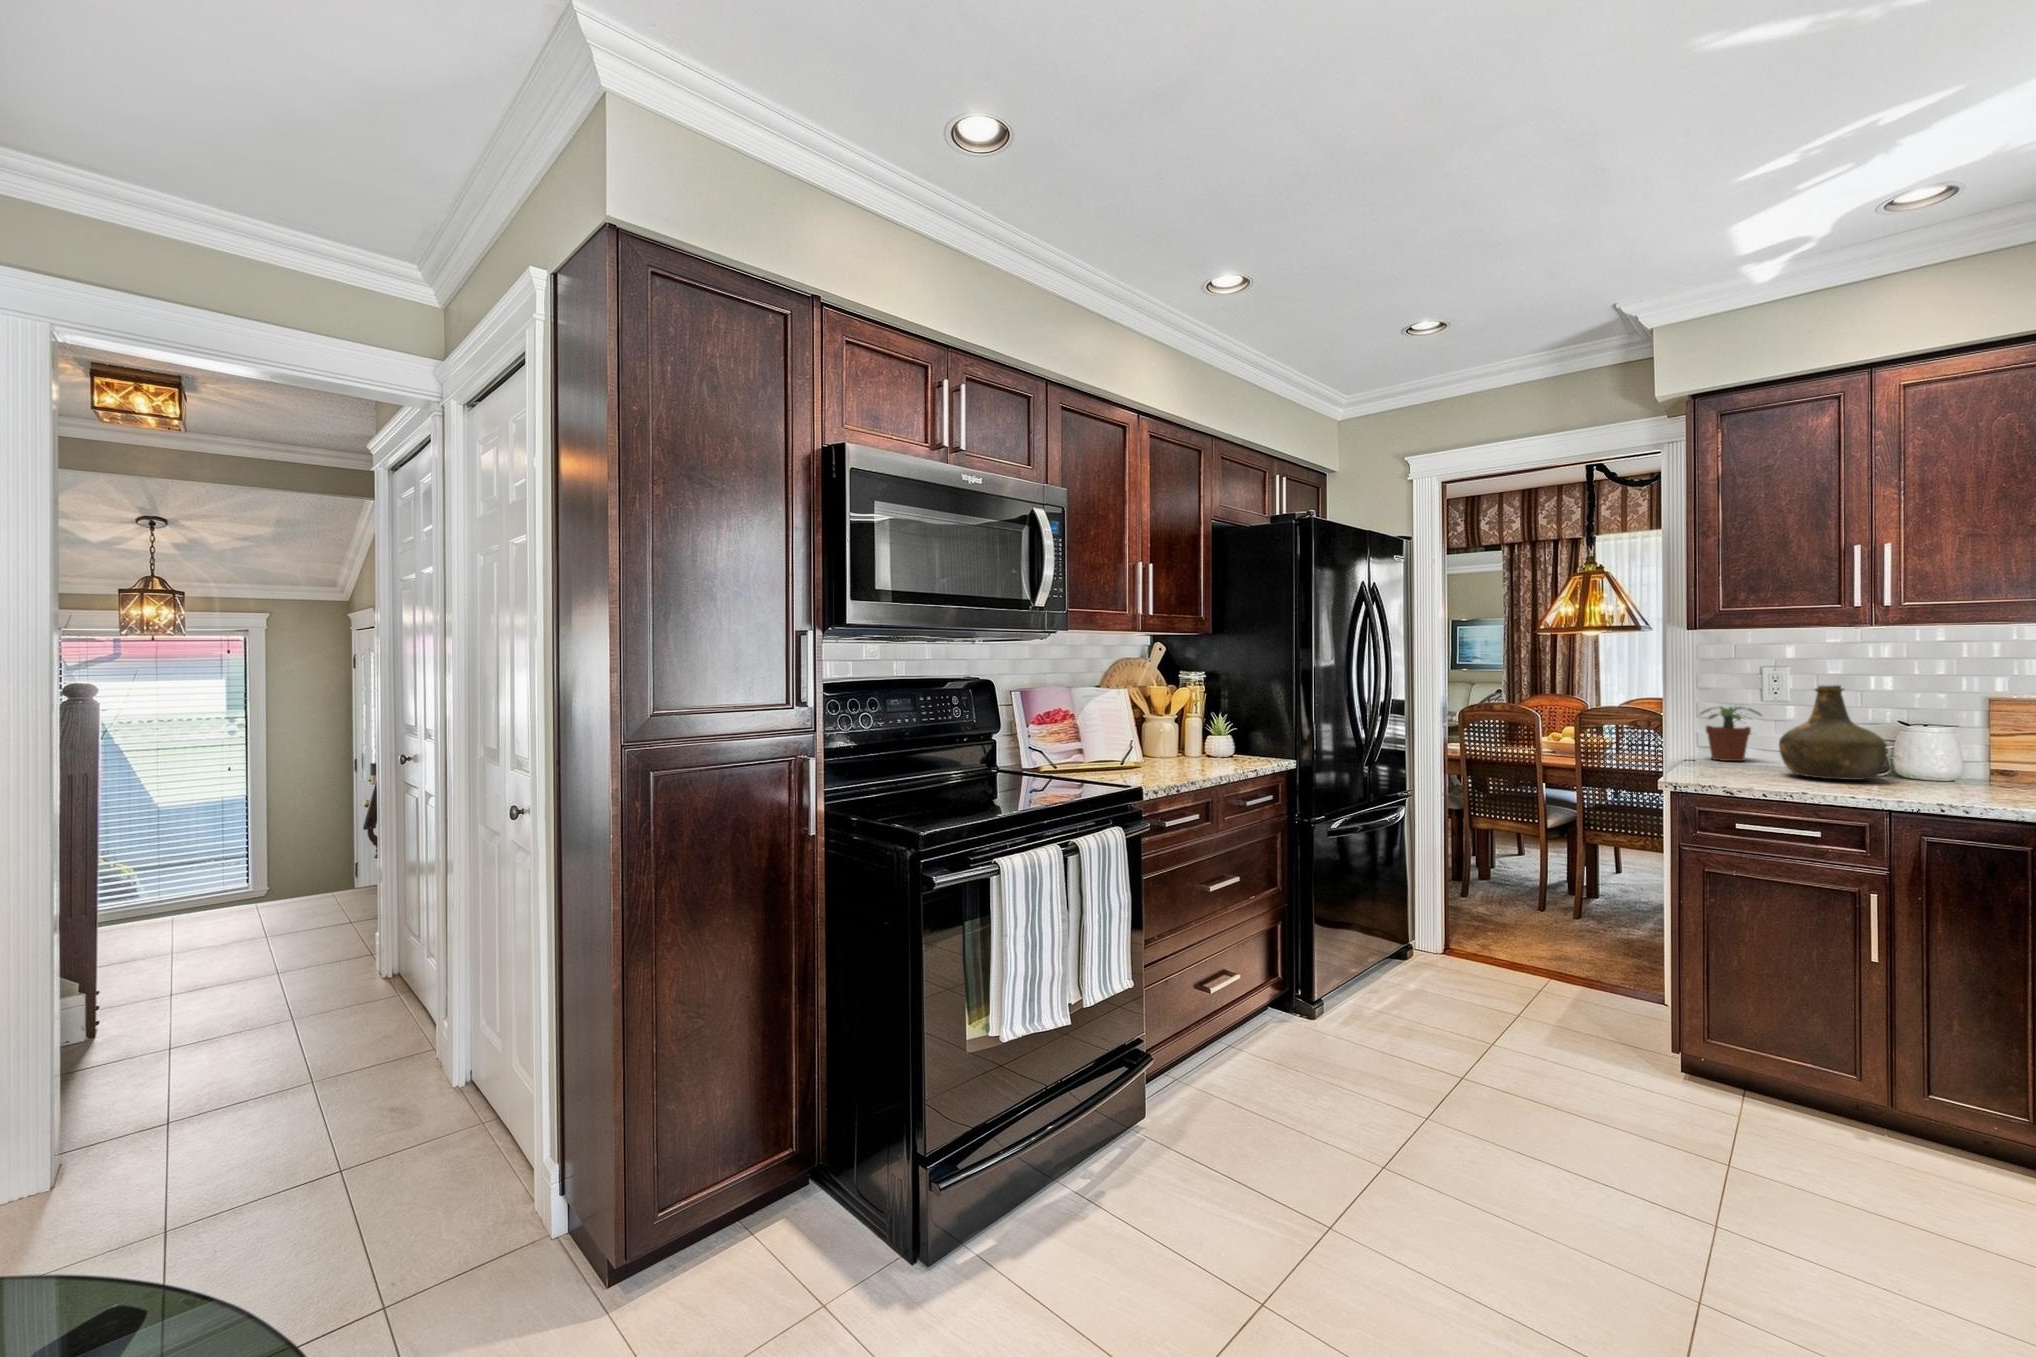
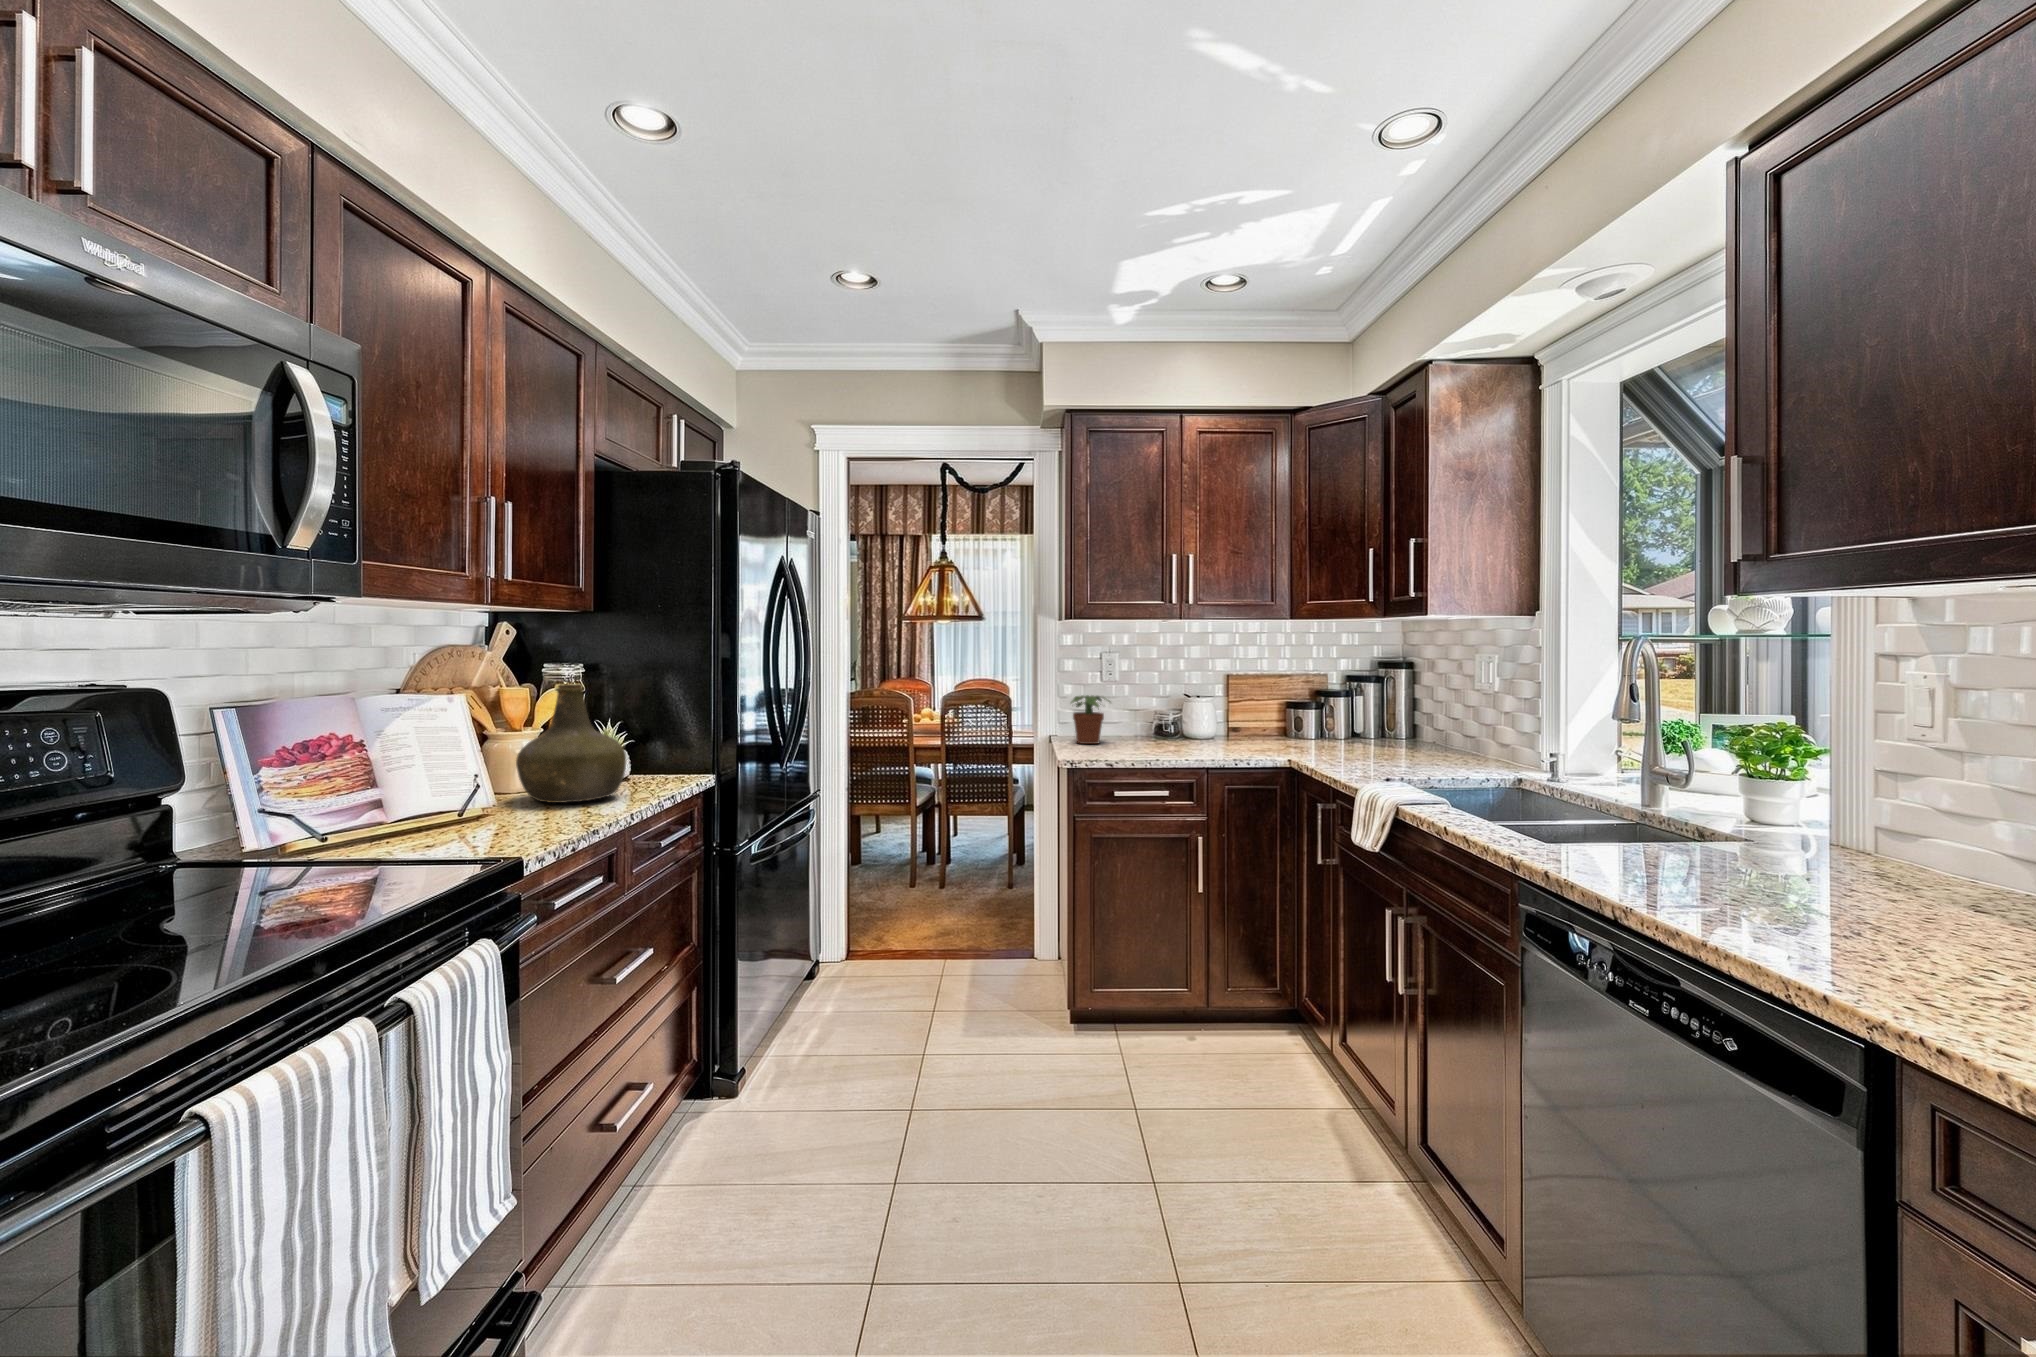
bottle: present [1779,685,1887,780] -> present [516,684,626,803]

